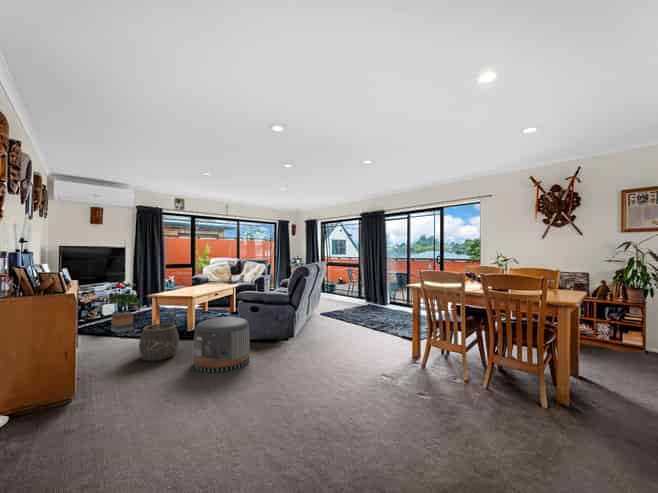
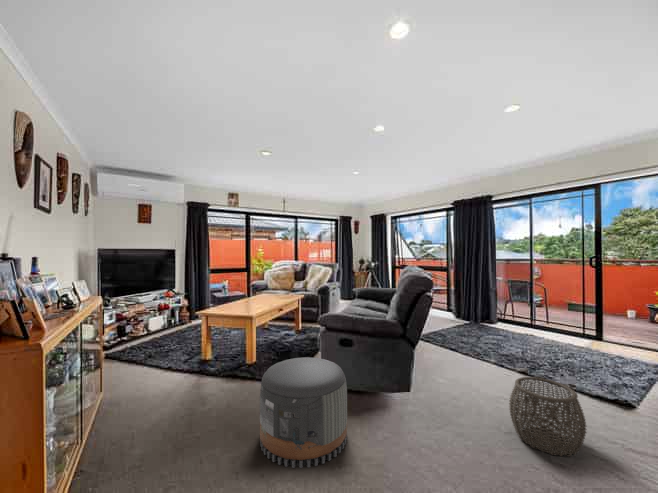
potted tree: present [109,293,140,333] -> none [148,307,189,361]
woven basket: present [139,323,179,361] -> present [509,377,587,456]

